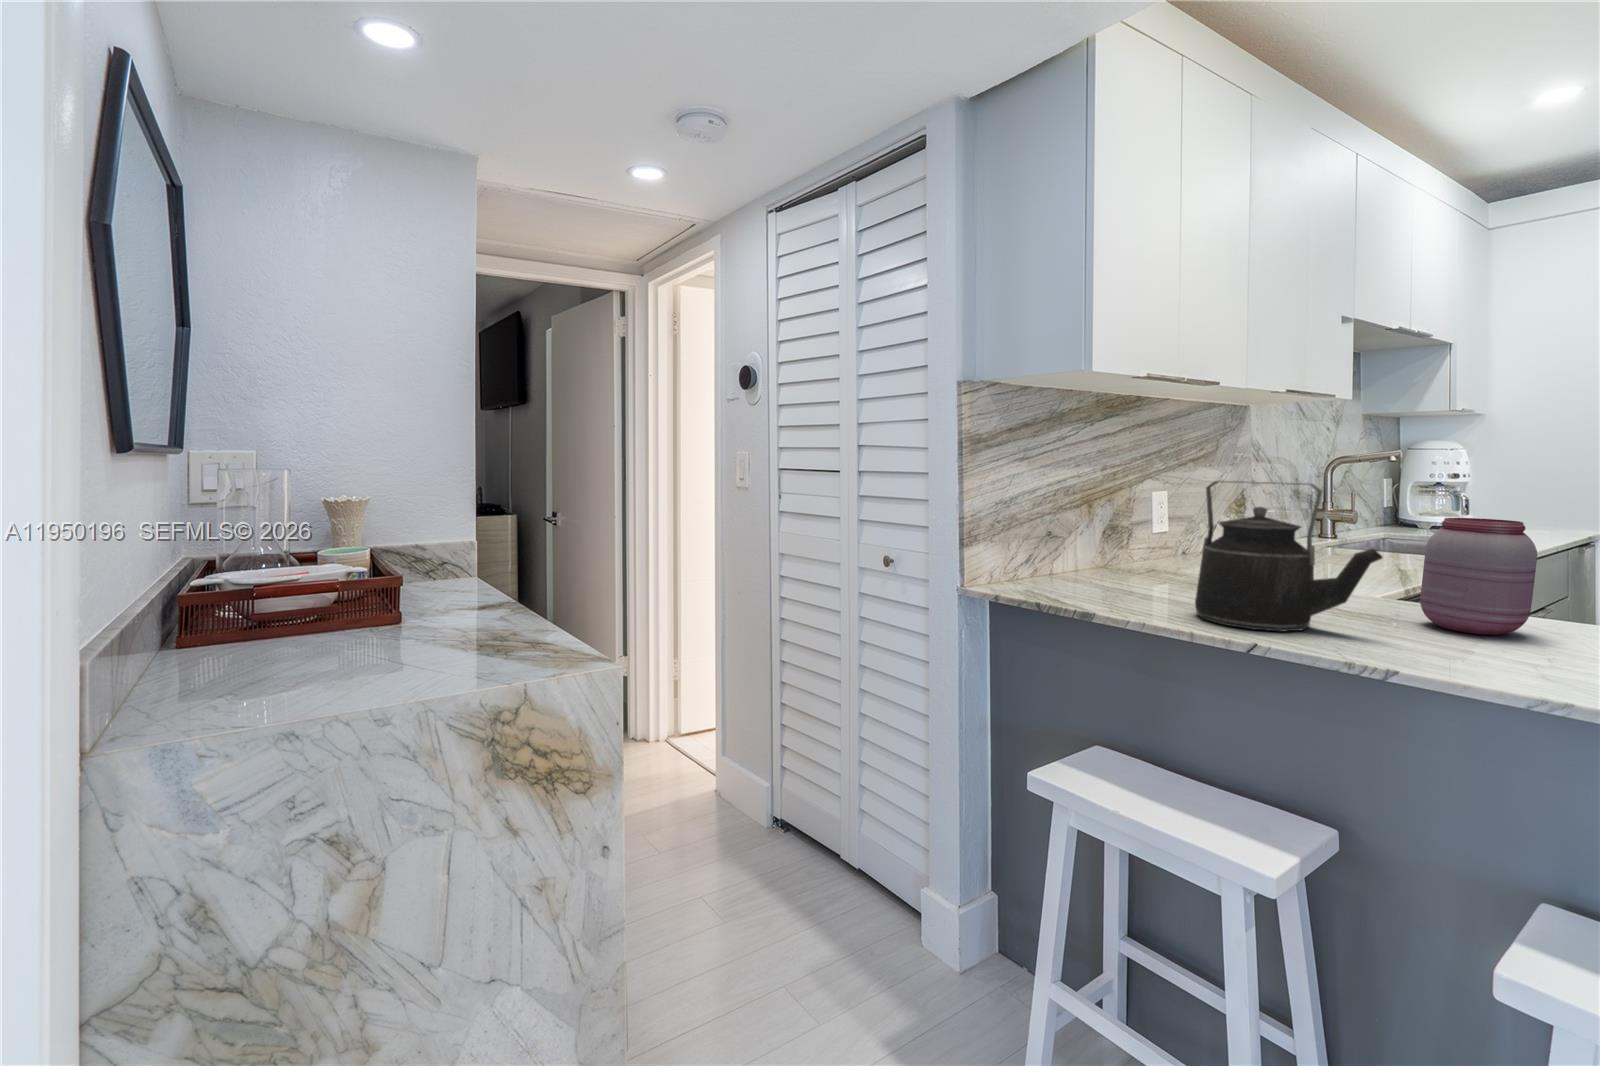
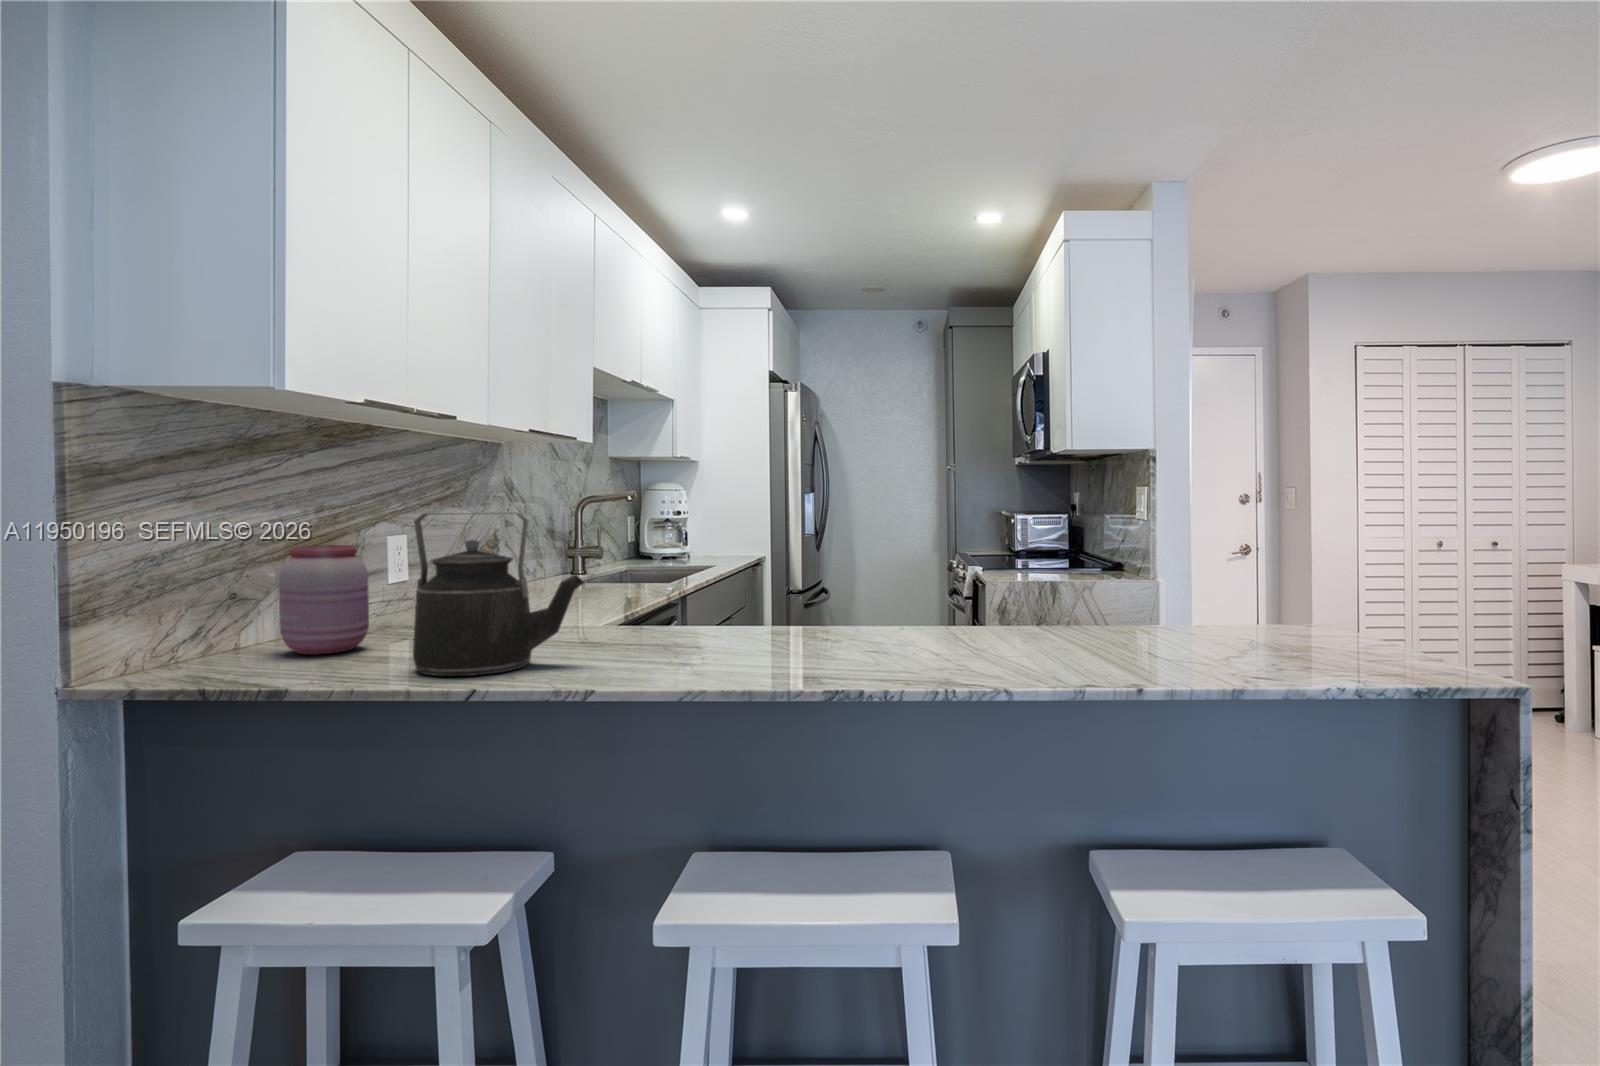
jar: present [1420,518,1537,635] -> present [279,545,369,654]

